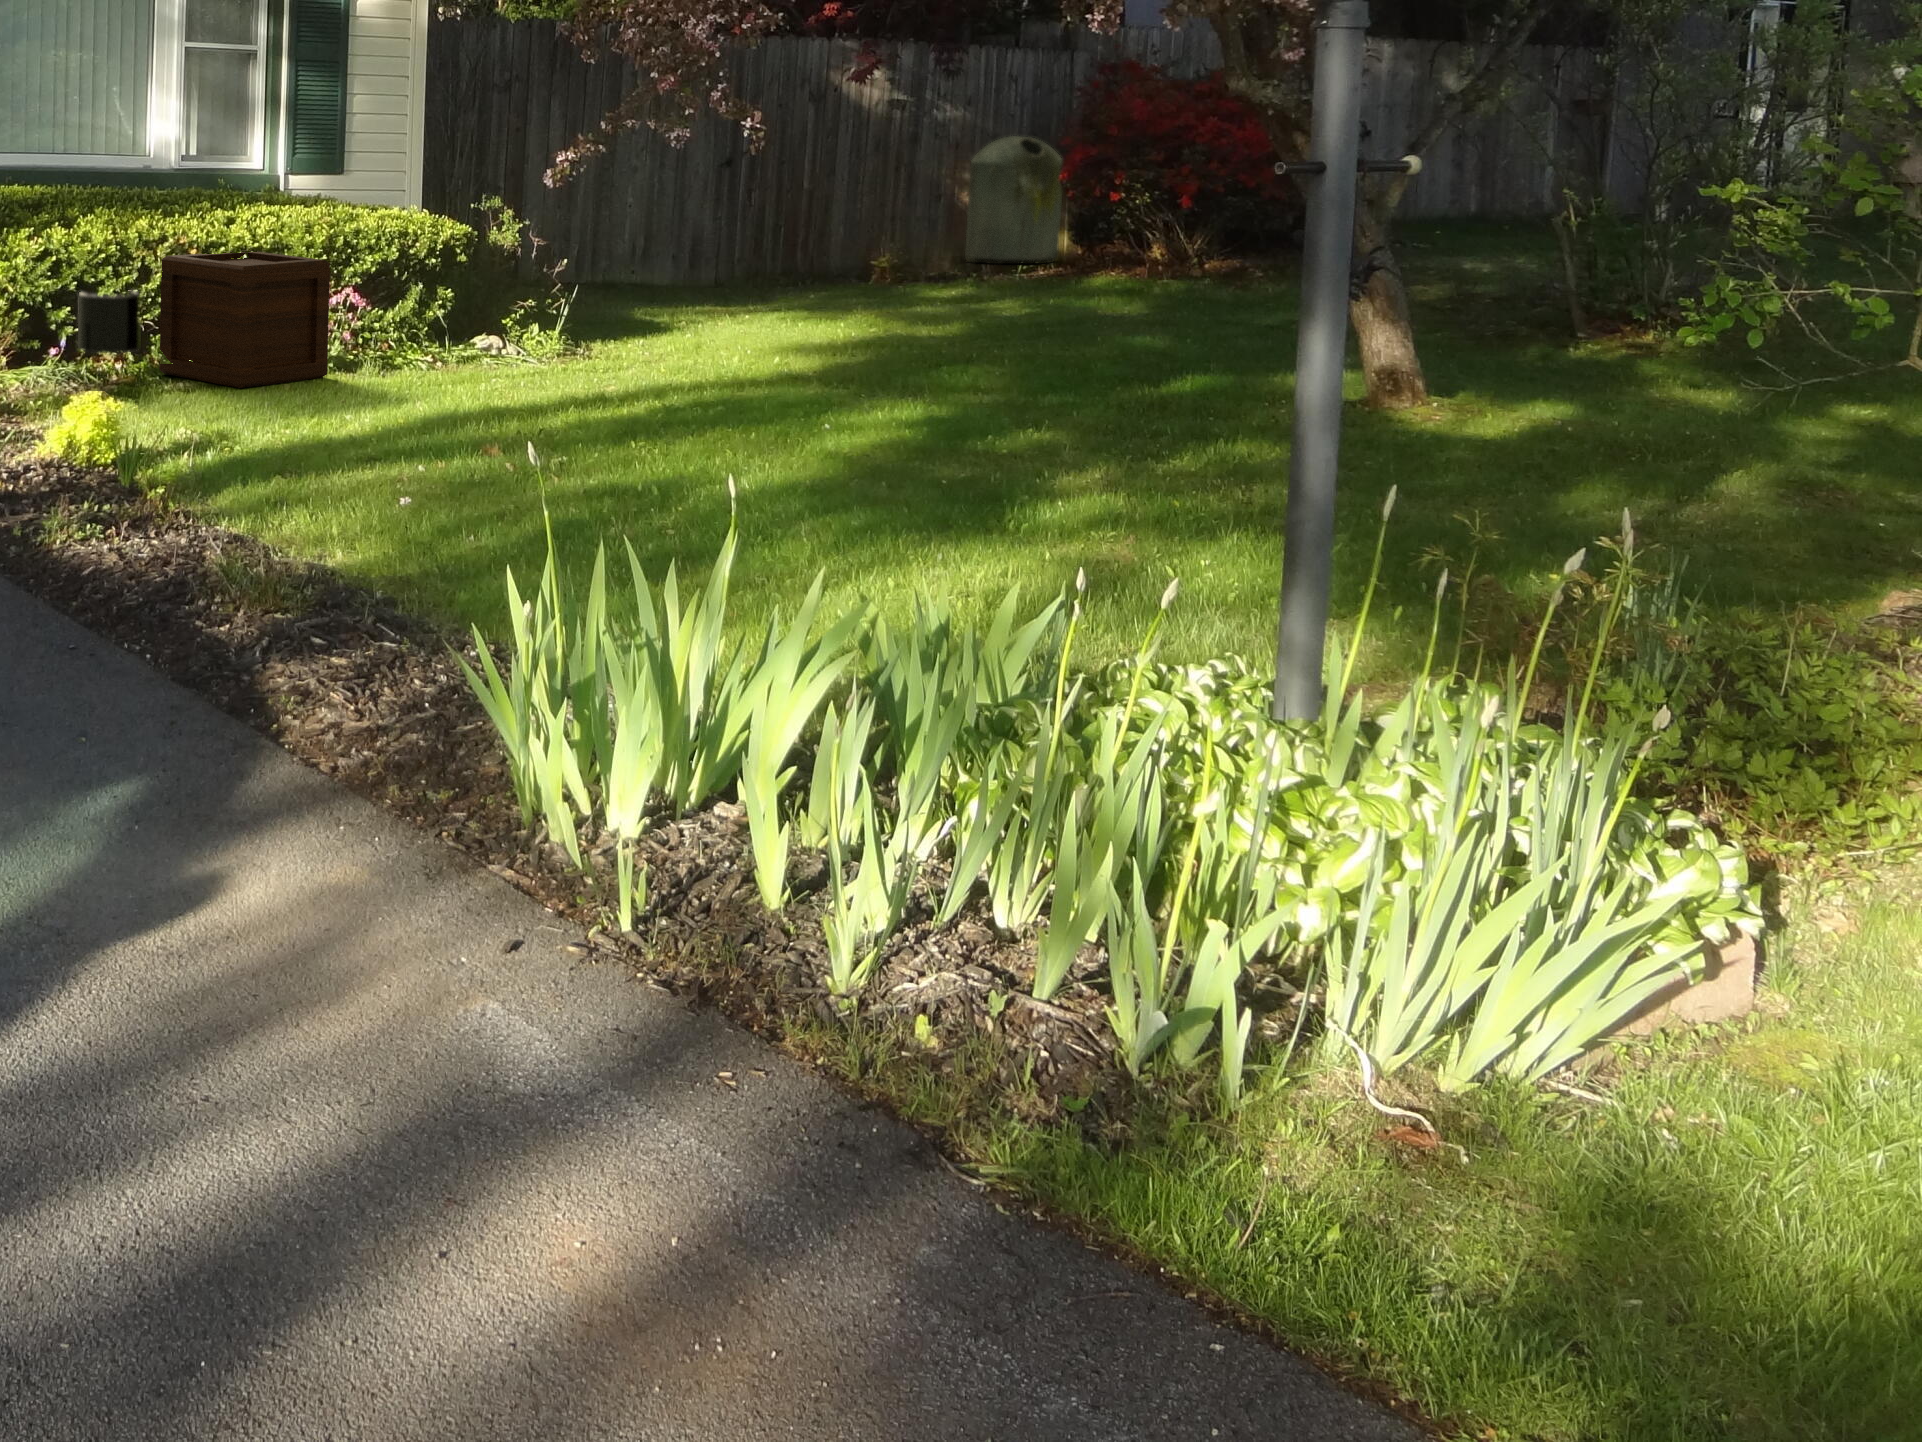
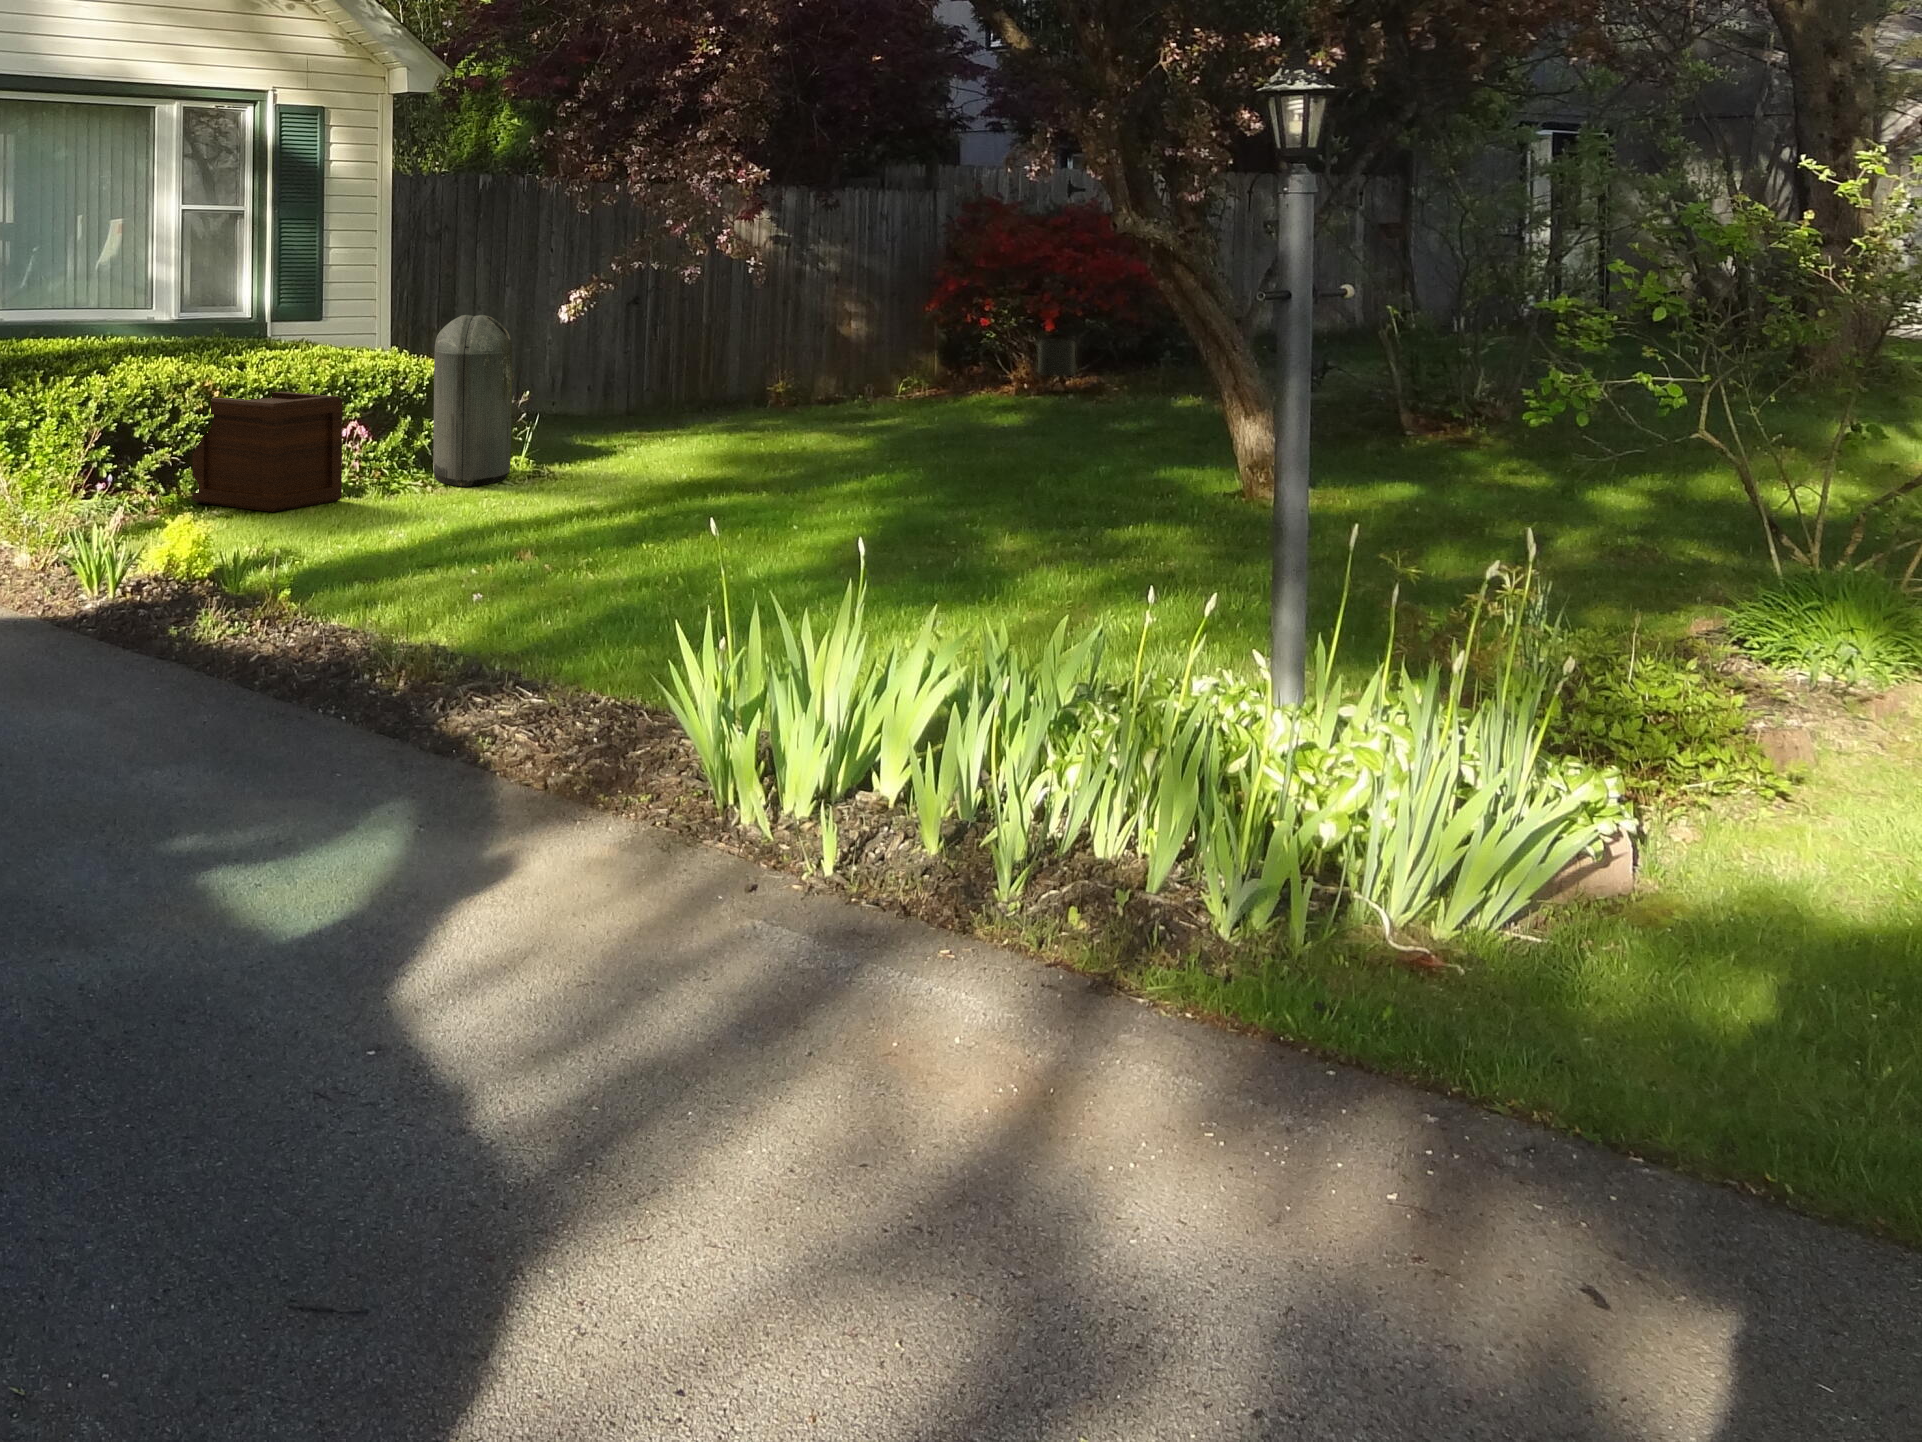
trash can: present [965,136,1062,264] -> present [433,315,512,486]
planter: present [78,291,142,355] -> present [1038,340,1076,382]

